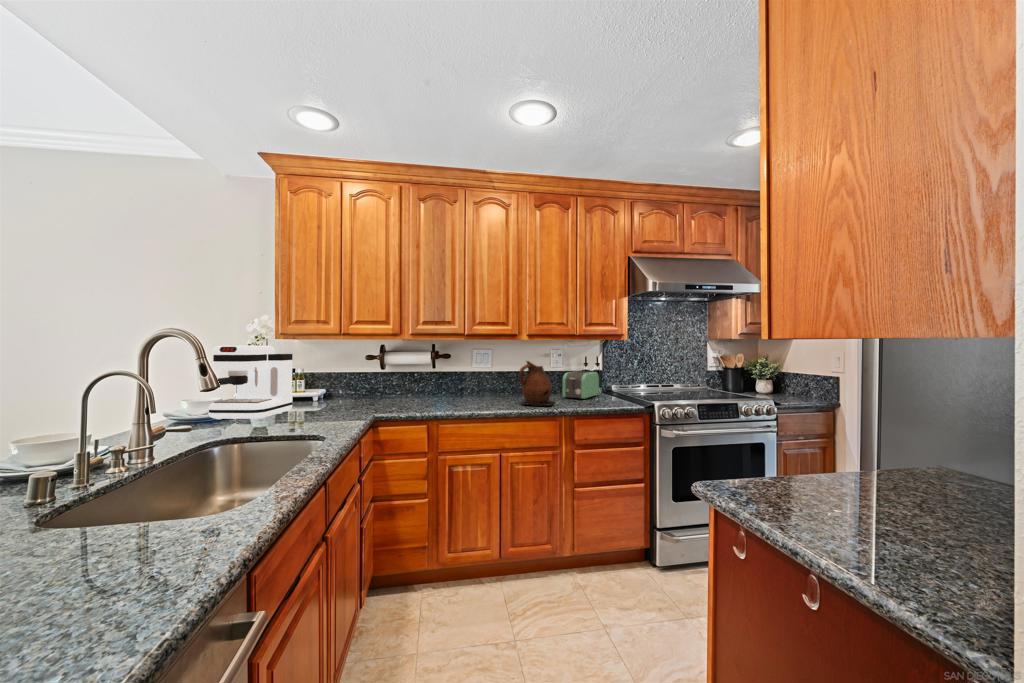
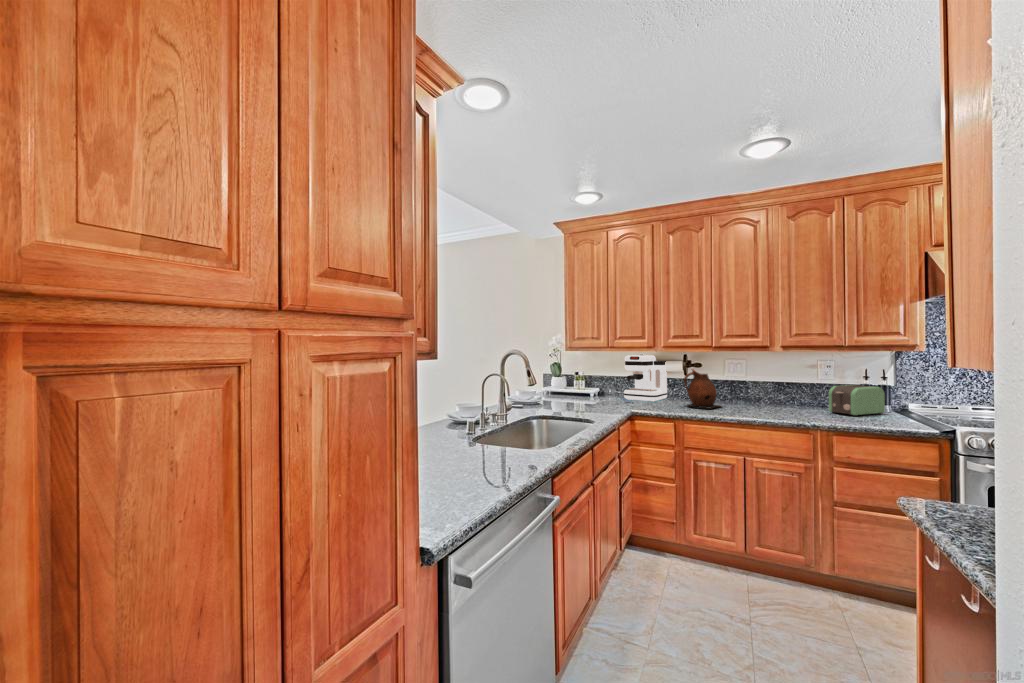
coffee maker: present [208,345,293,420] -> present [624,355,667,402]
ceramic pitcher: present [519,361,554,405] -> present [684,369,720,408]

